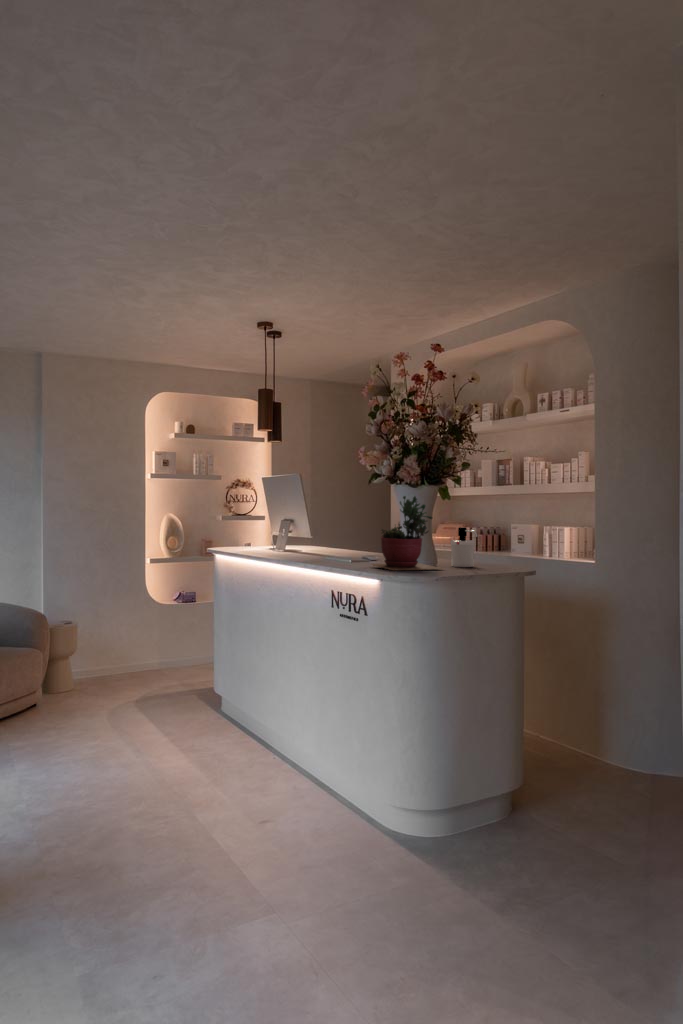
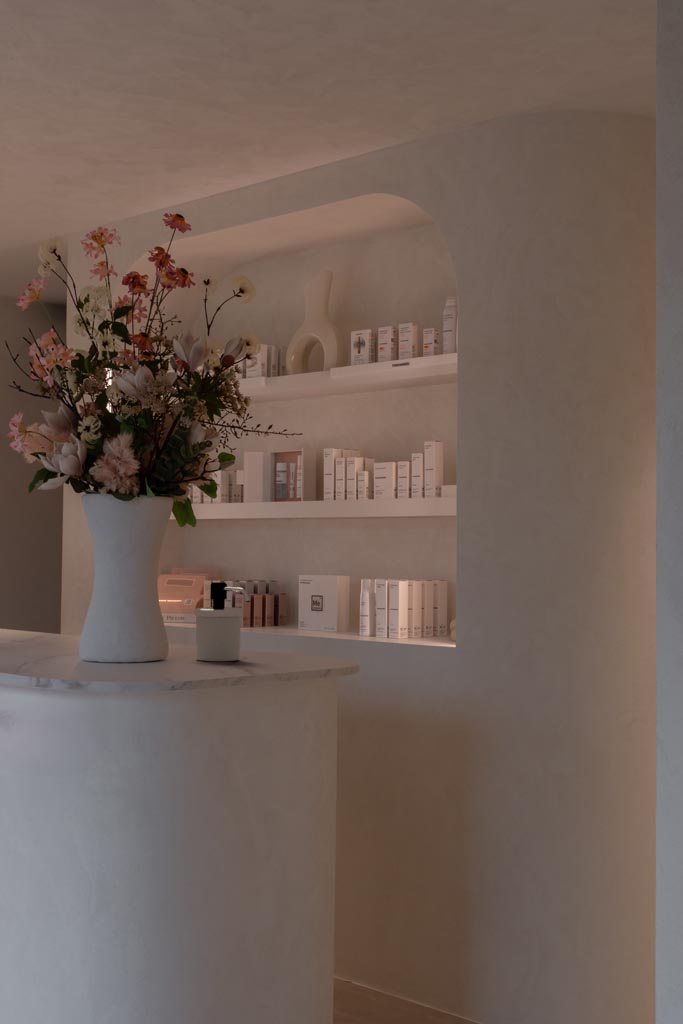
succulent plant: present [371,496,442,570] -> none [26,518,189,673]

